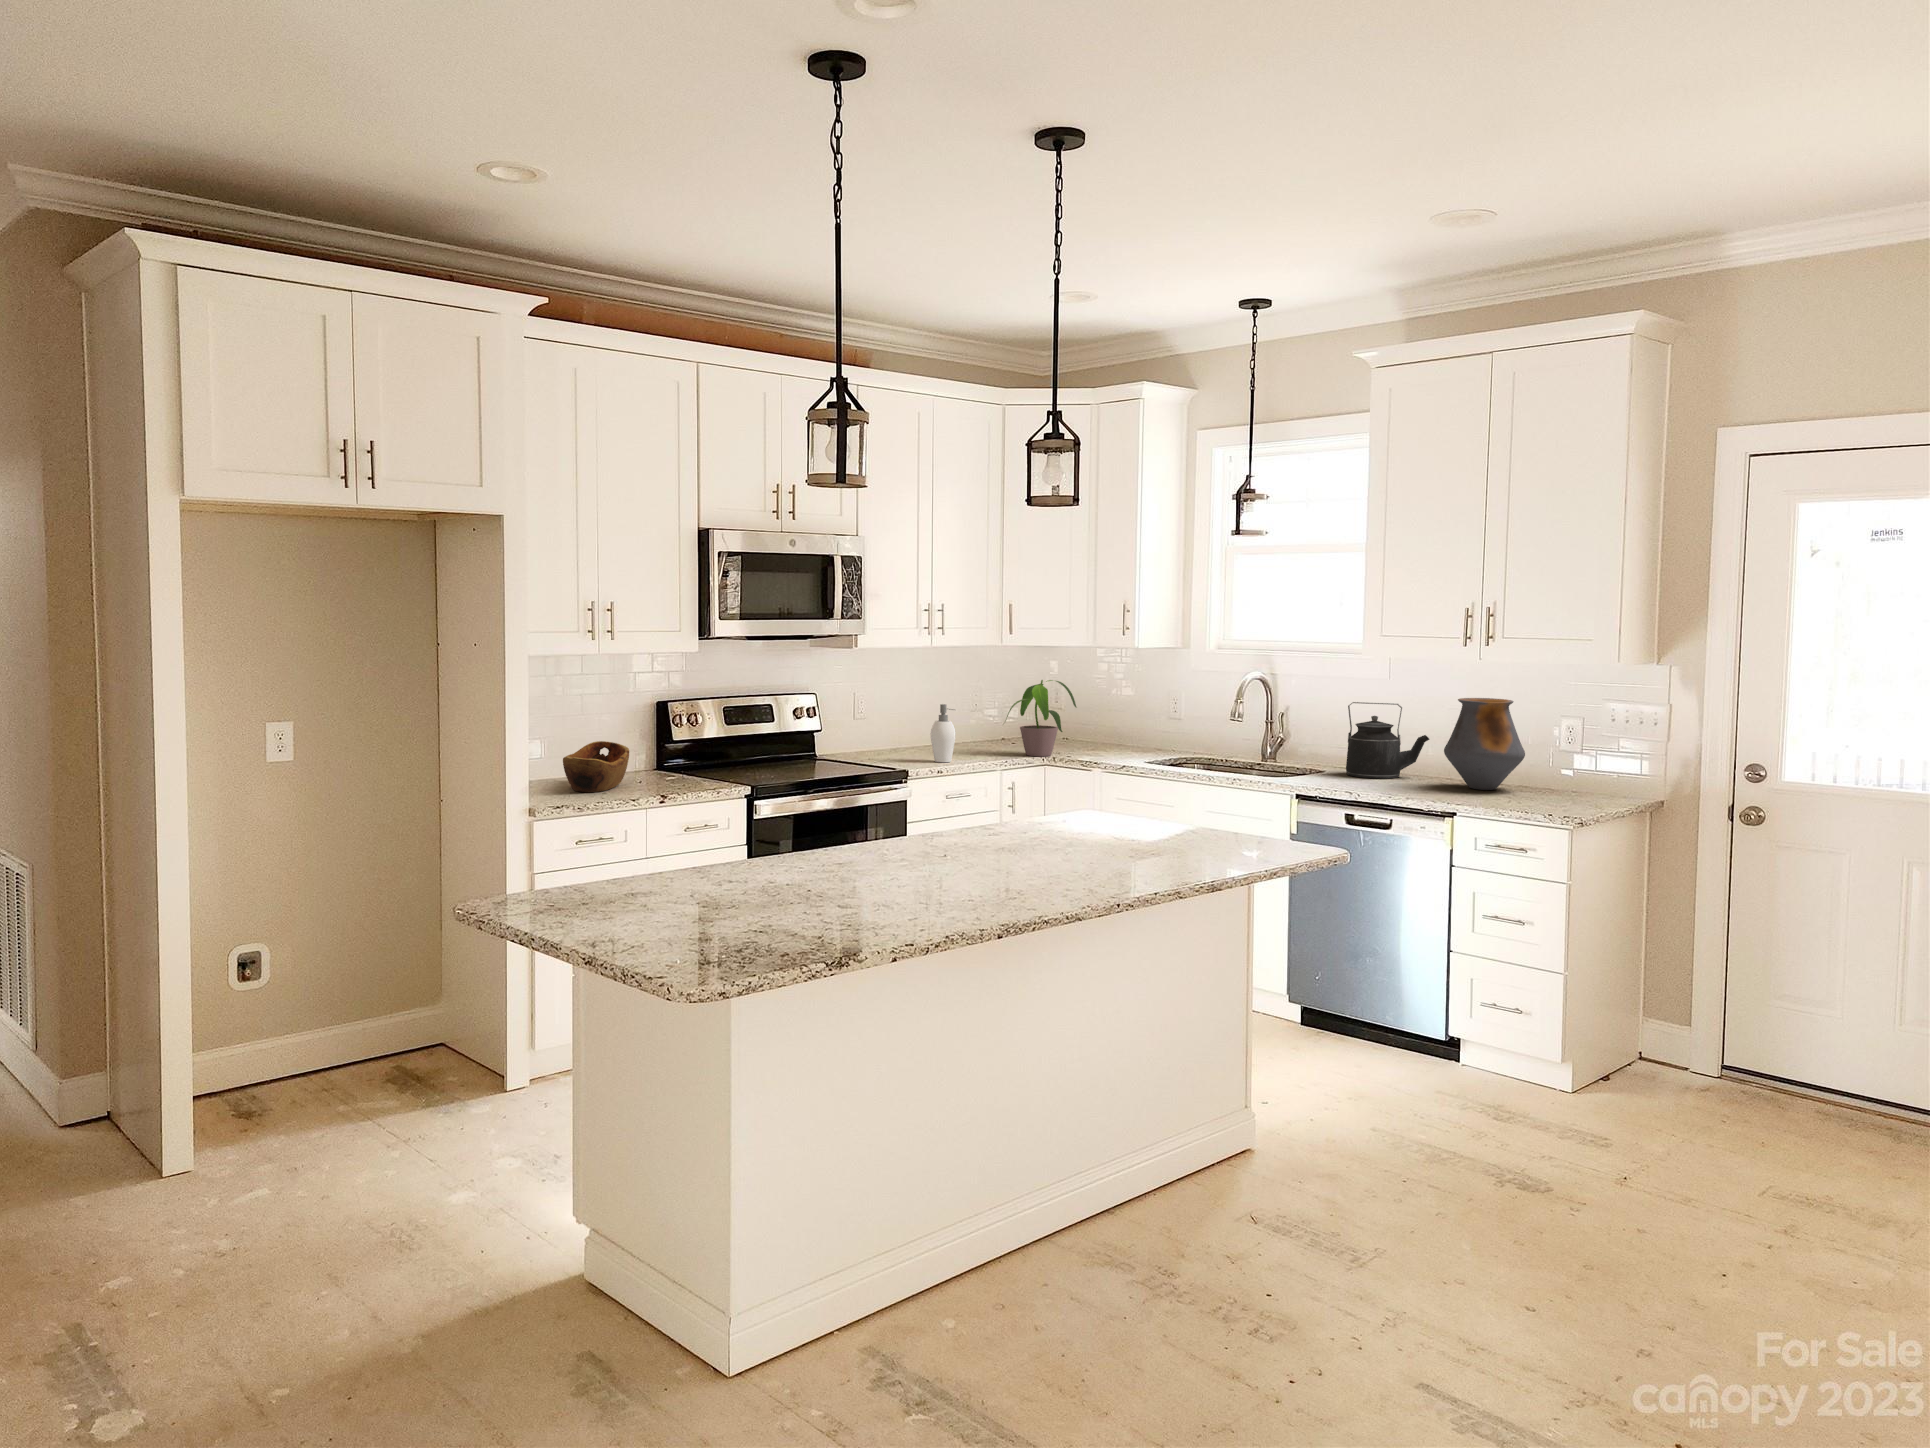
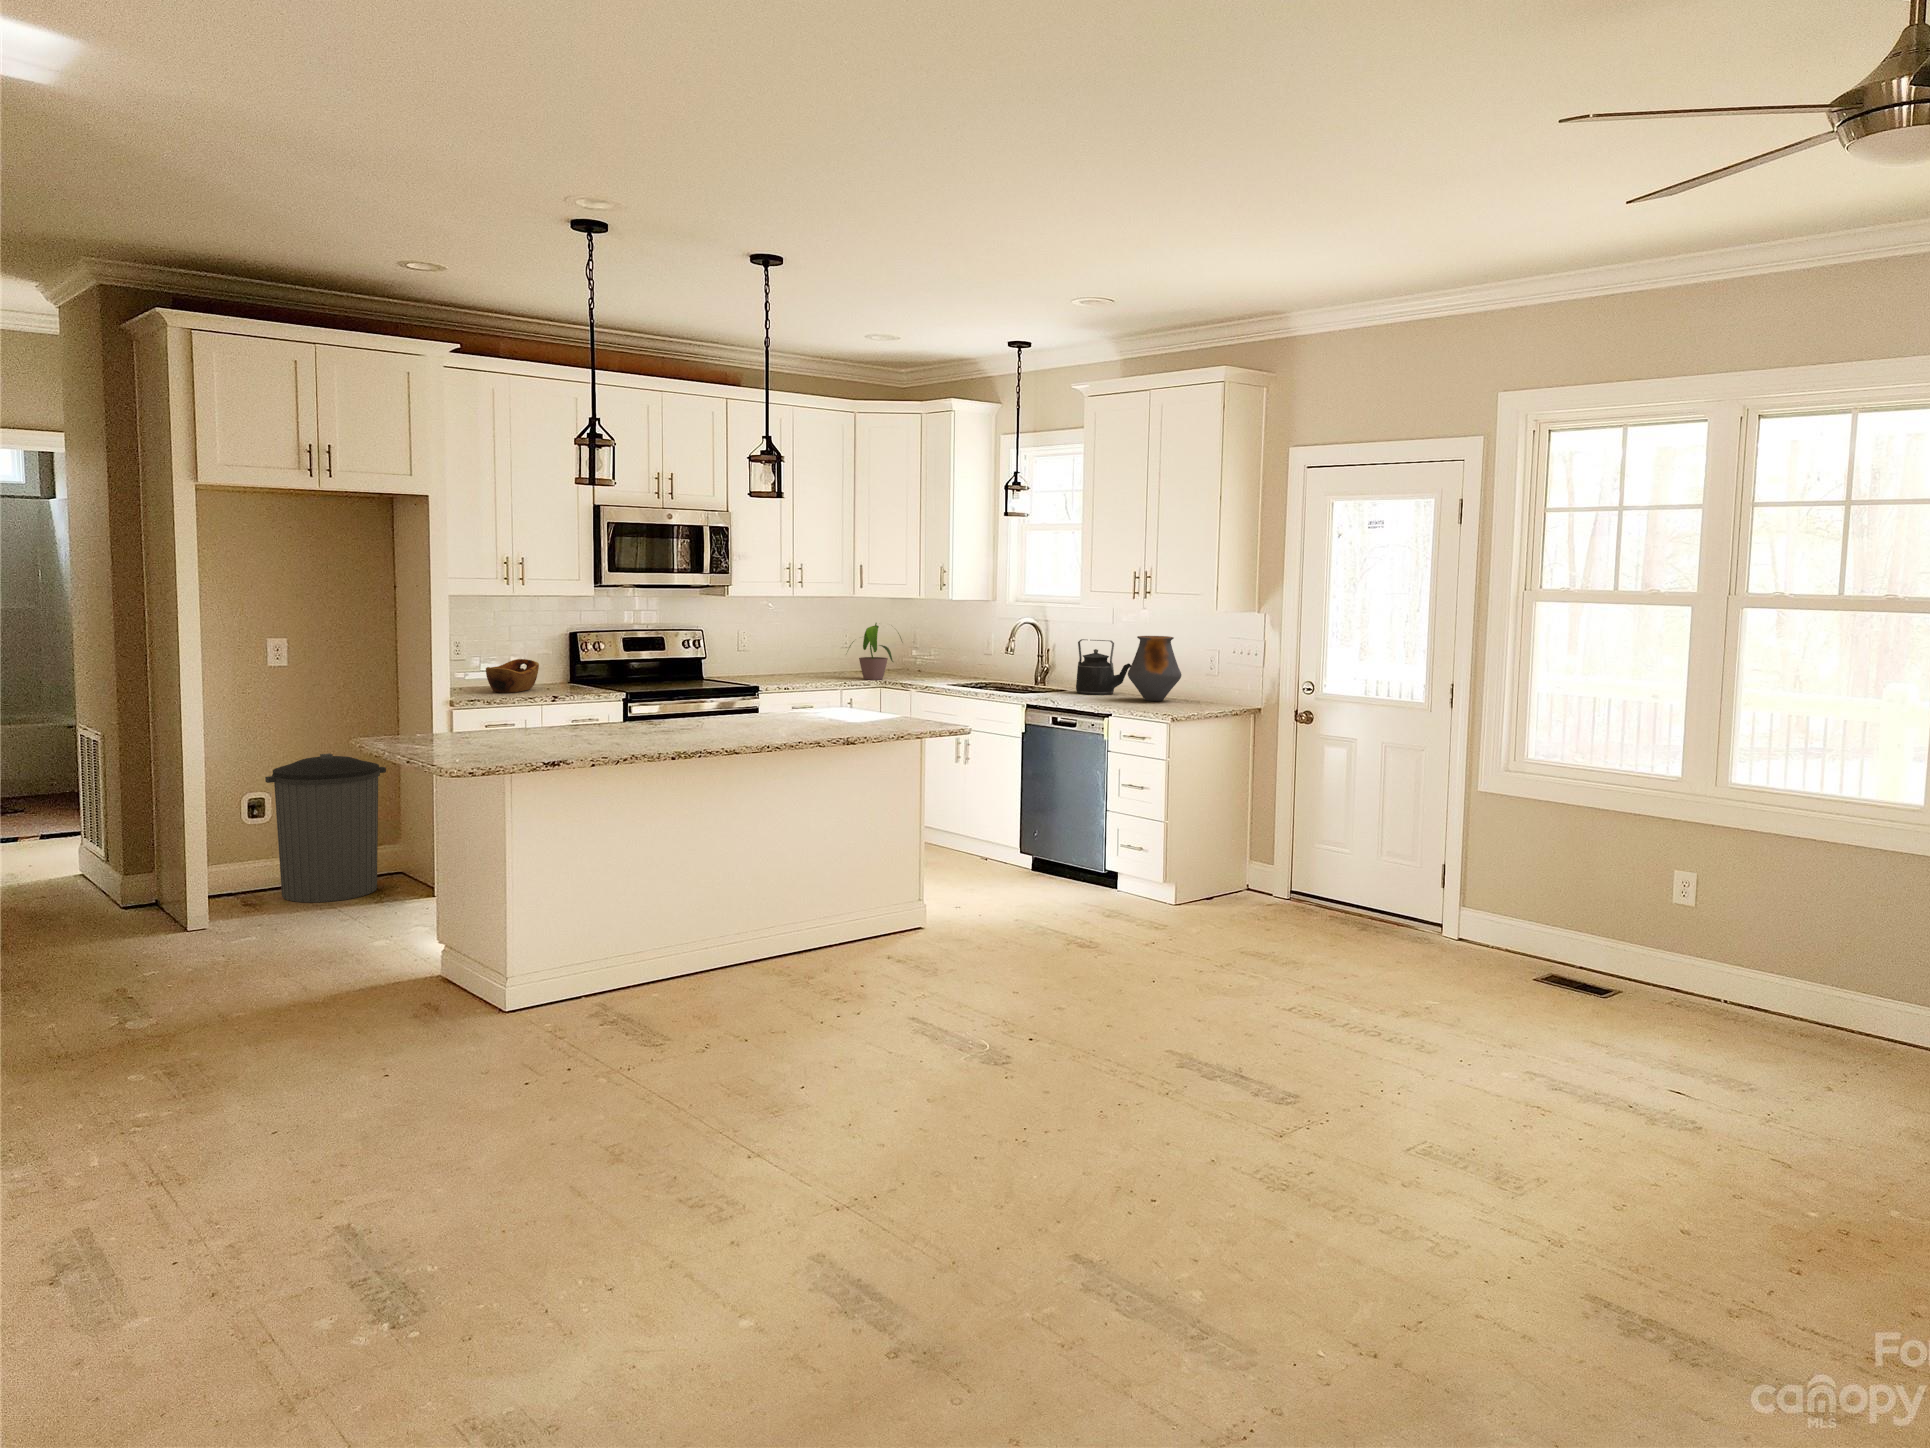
soap dispenser: present [931,704,956,762] -> none [783,639,802,682]
trash can: none [266,887,430,1109] -> present [265,753,386,902]

